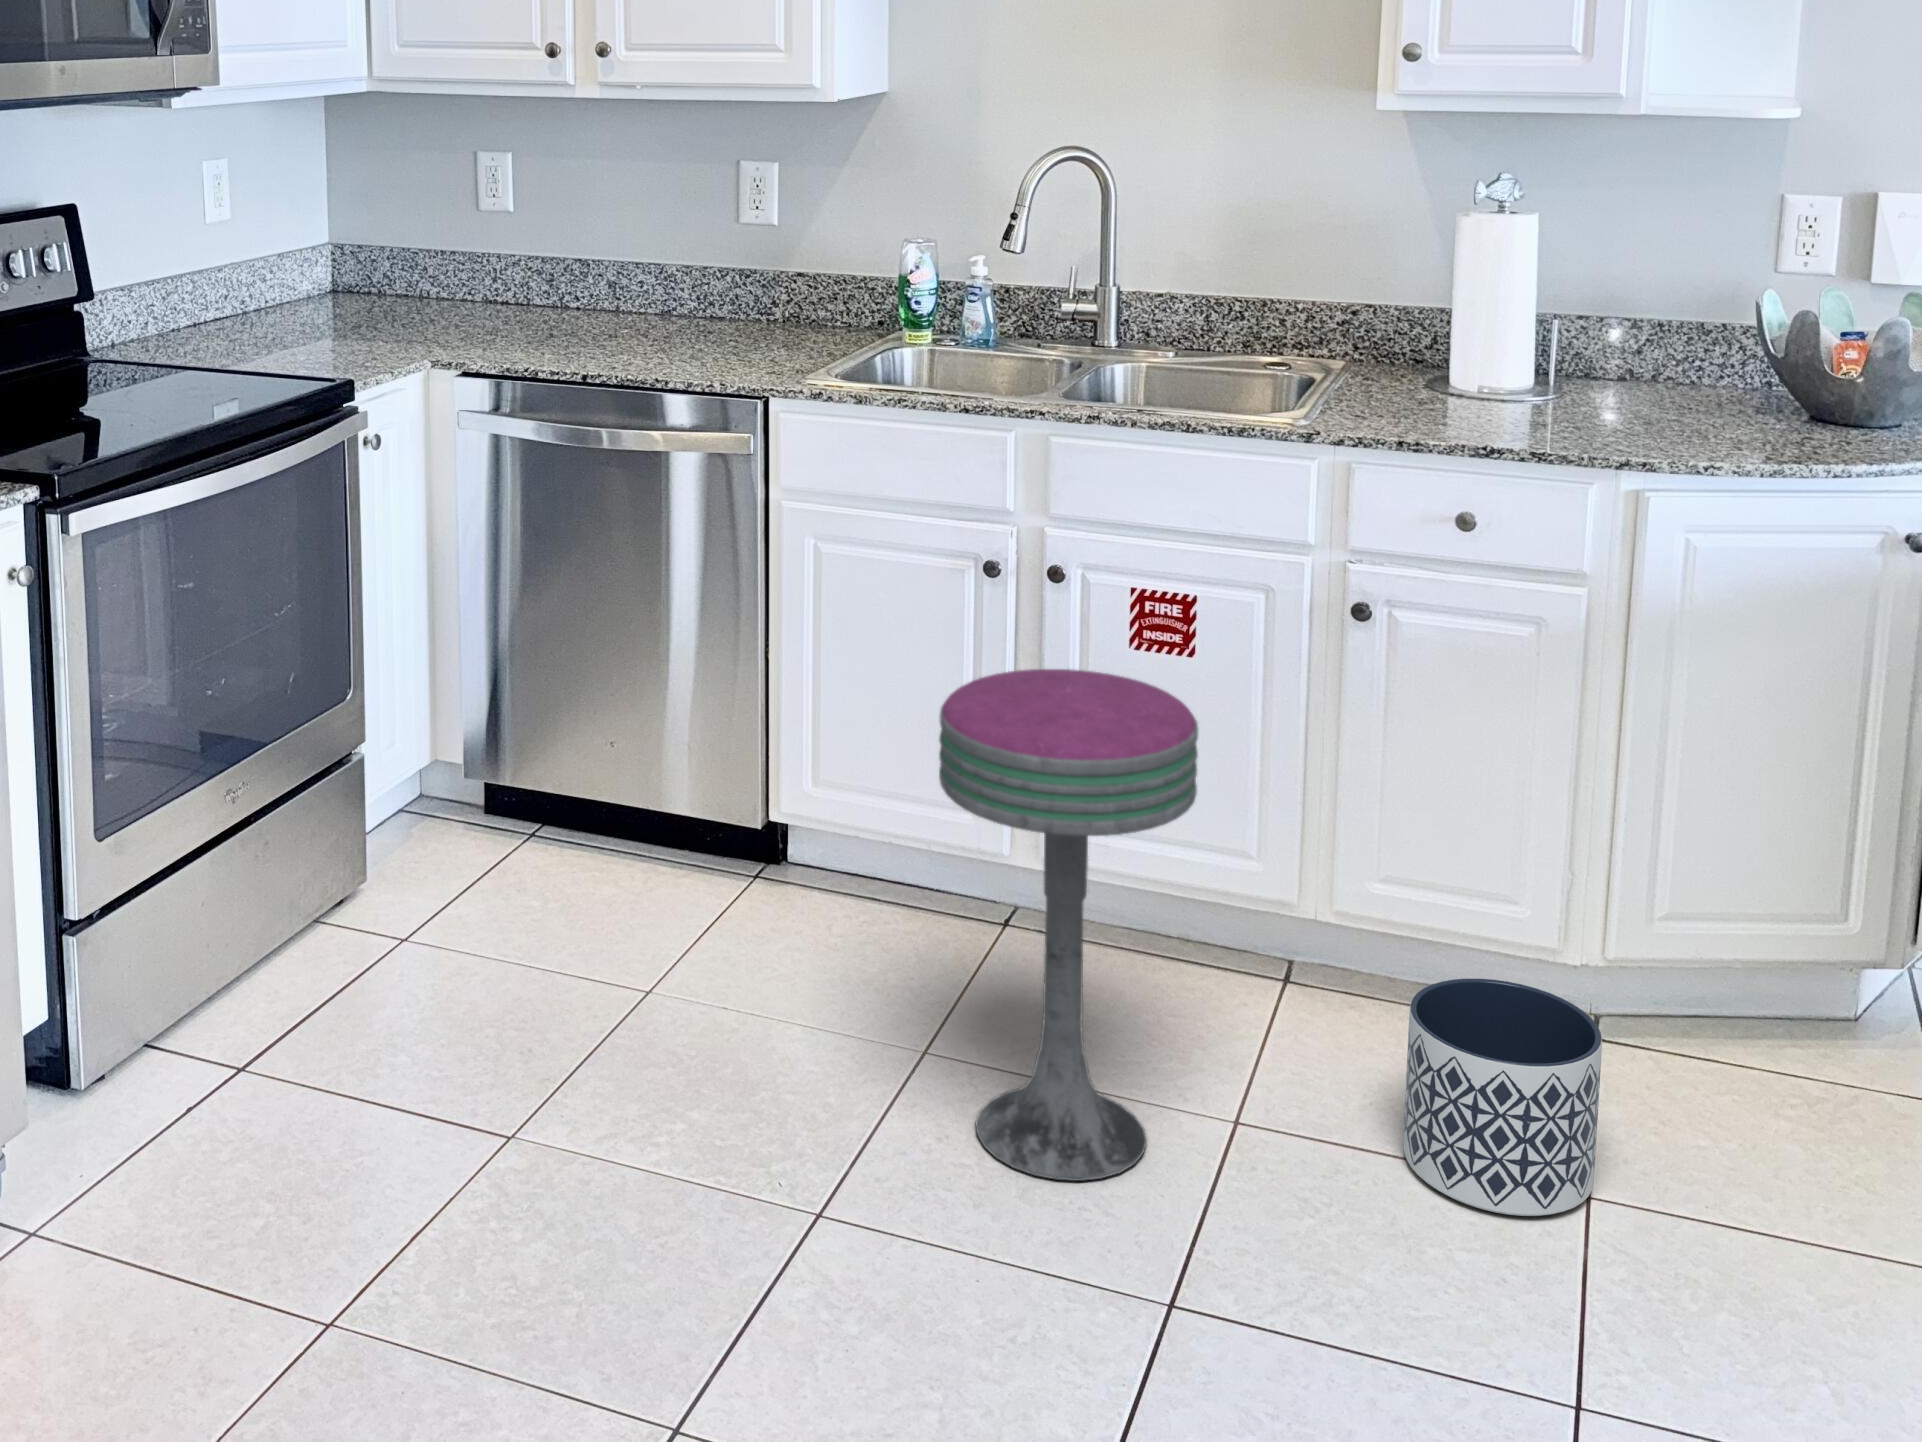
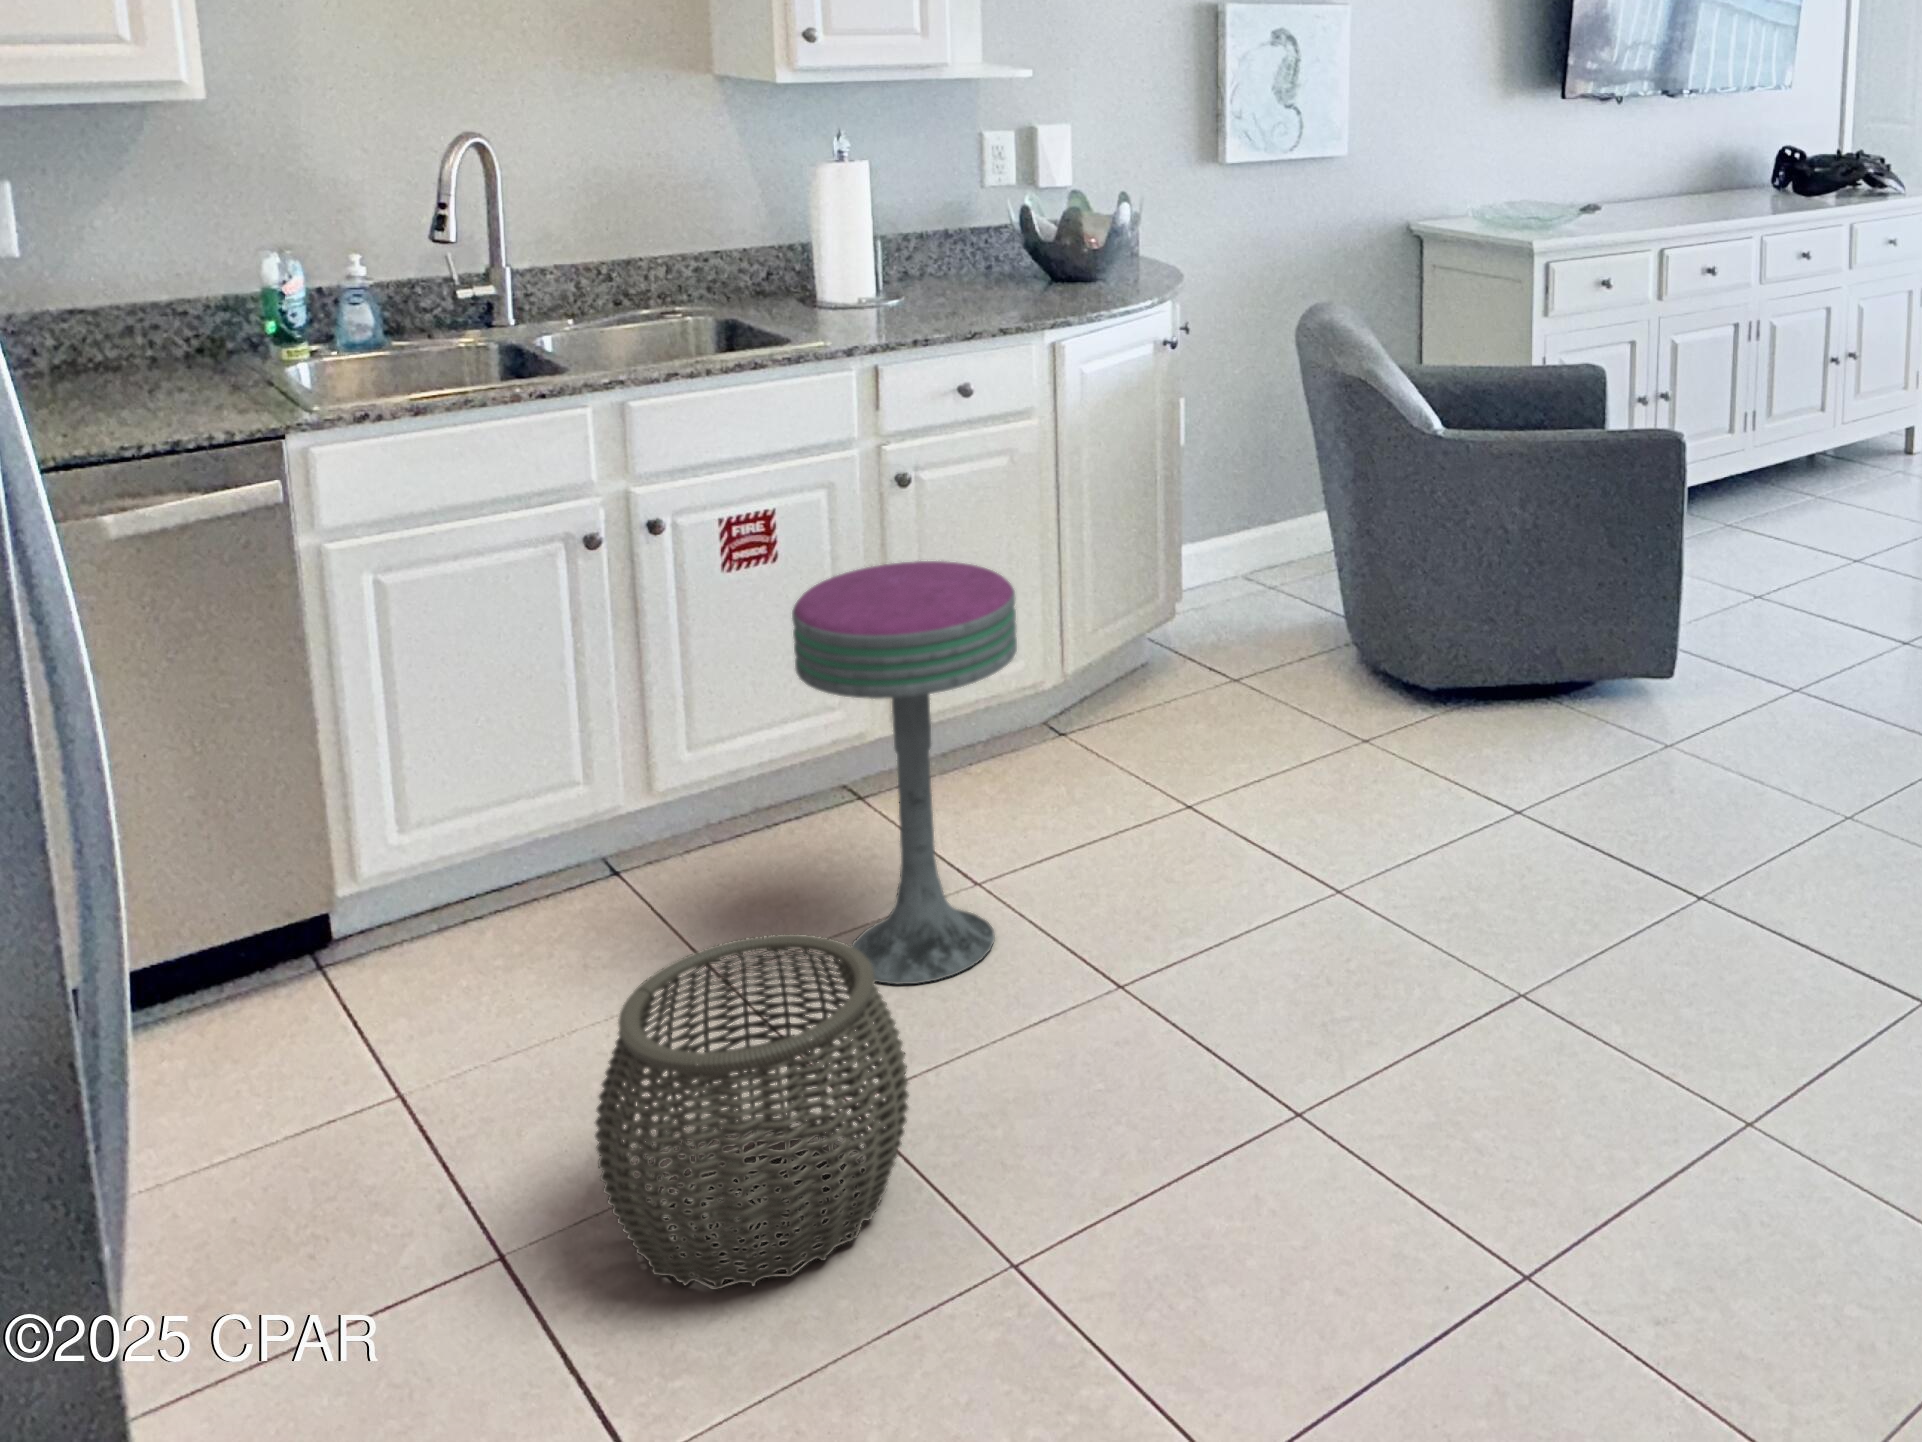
woven basket: none [452,950,744,1301] -> present [595,934,909,1290]
planter: present [1404,978,1602,1216] -> none [1079,687,1206,840]

